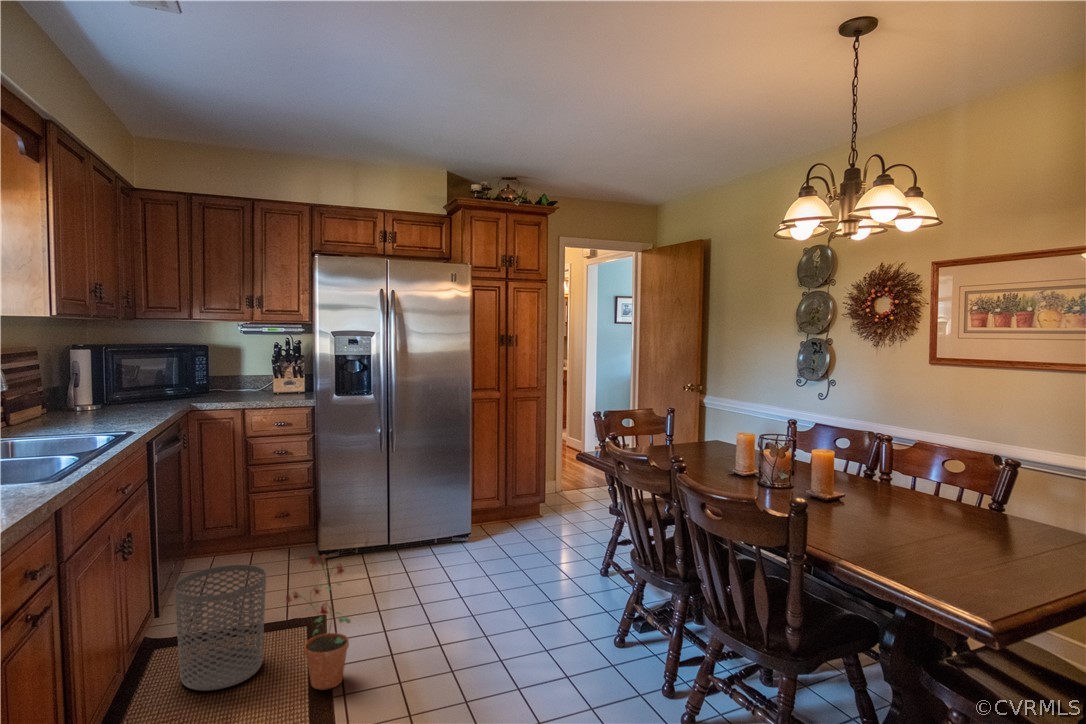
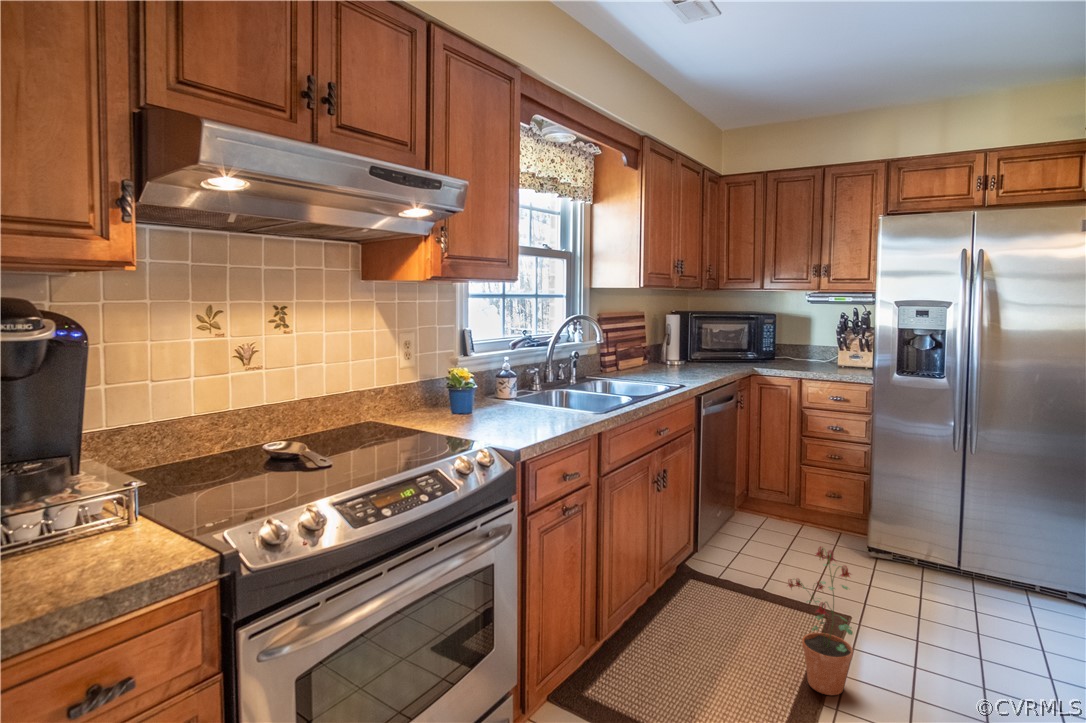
waste bin: present [175,565,266,691] -> none [697,528,777,645]

